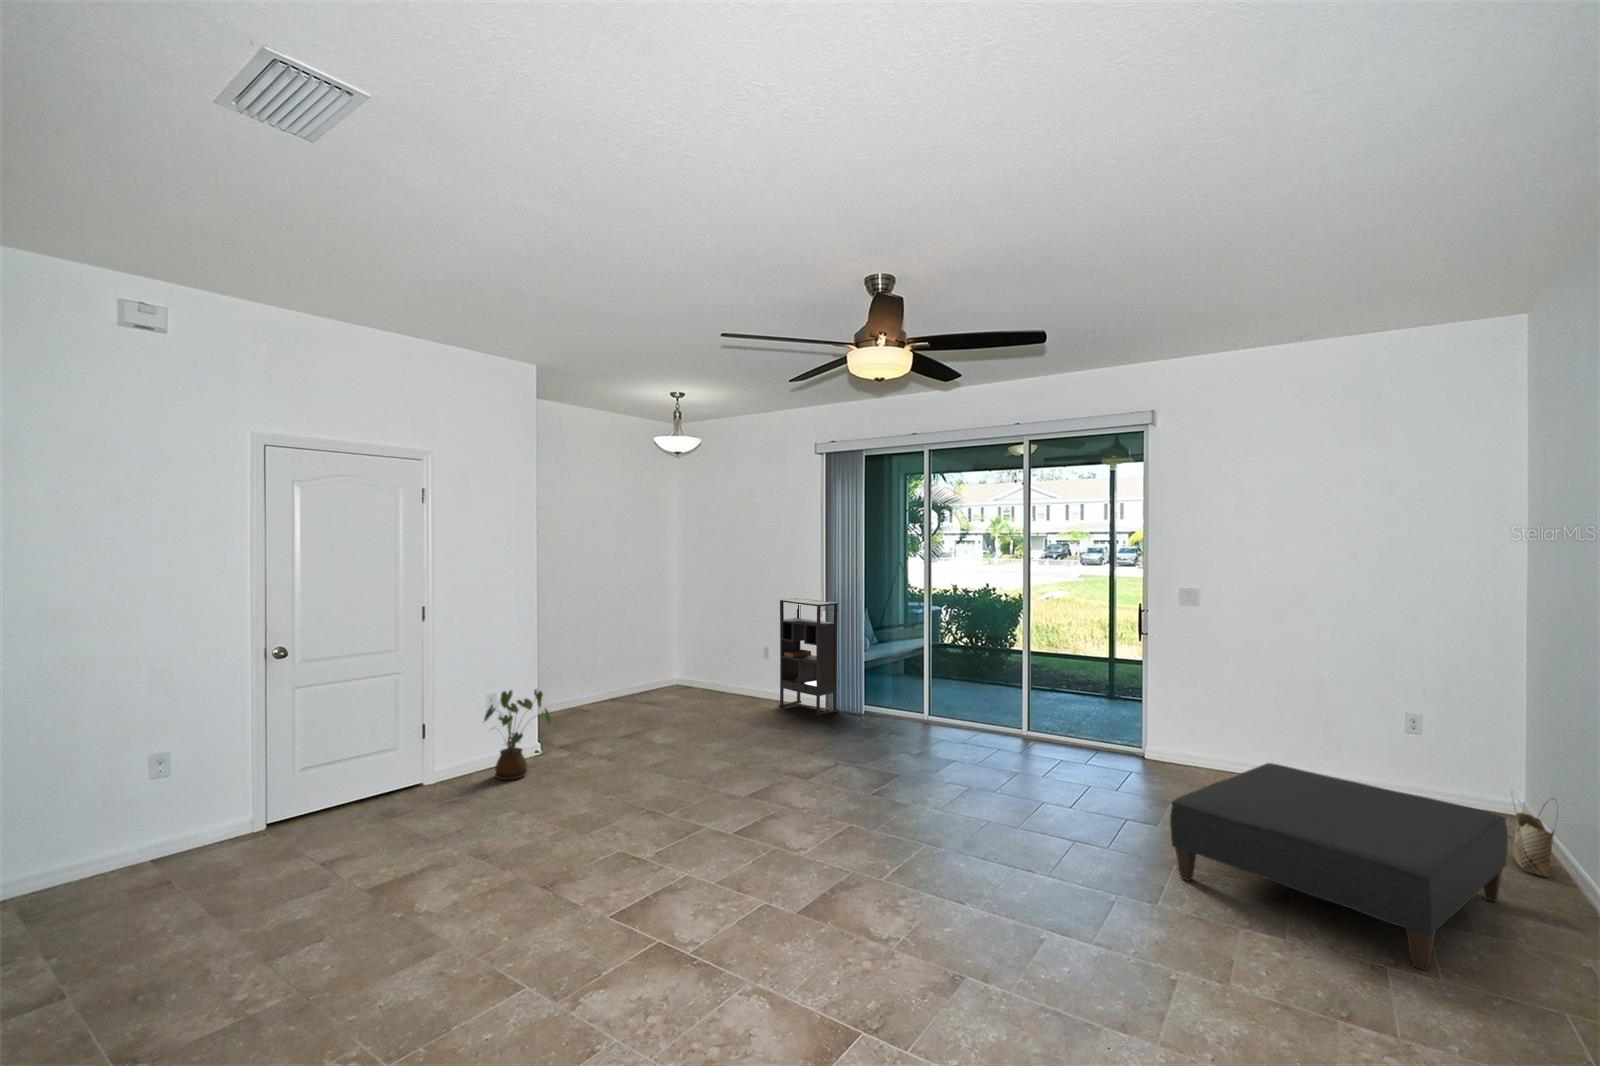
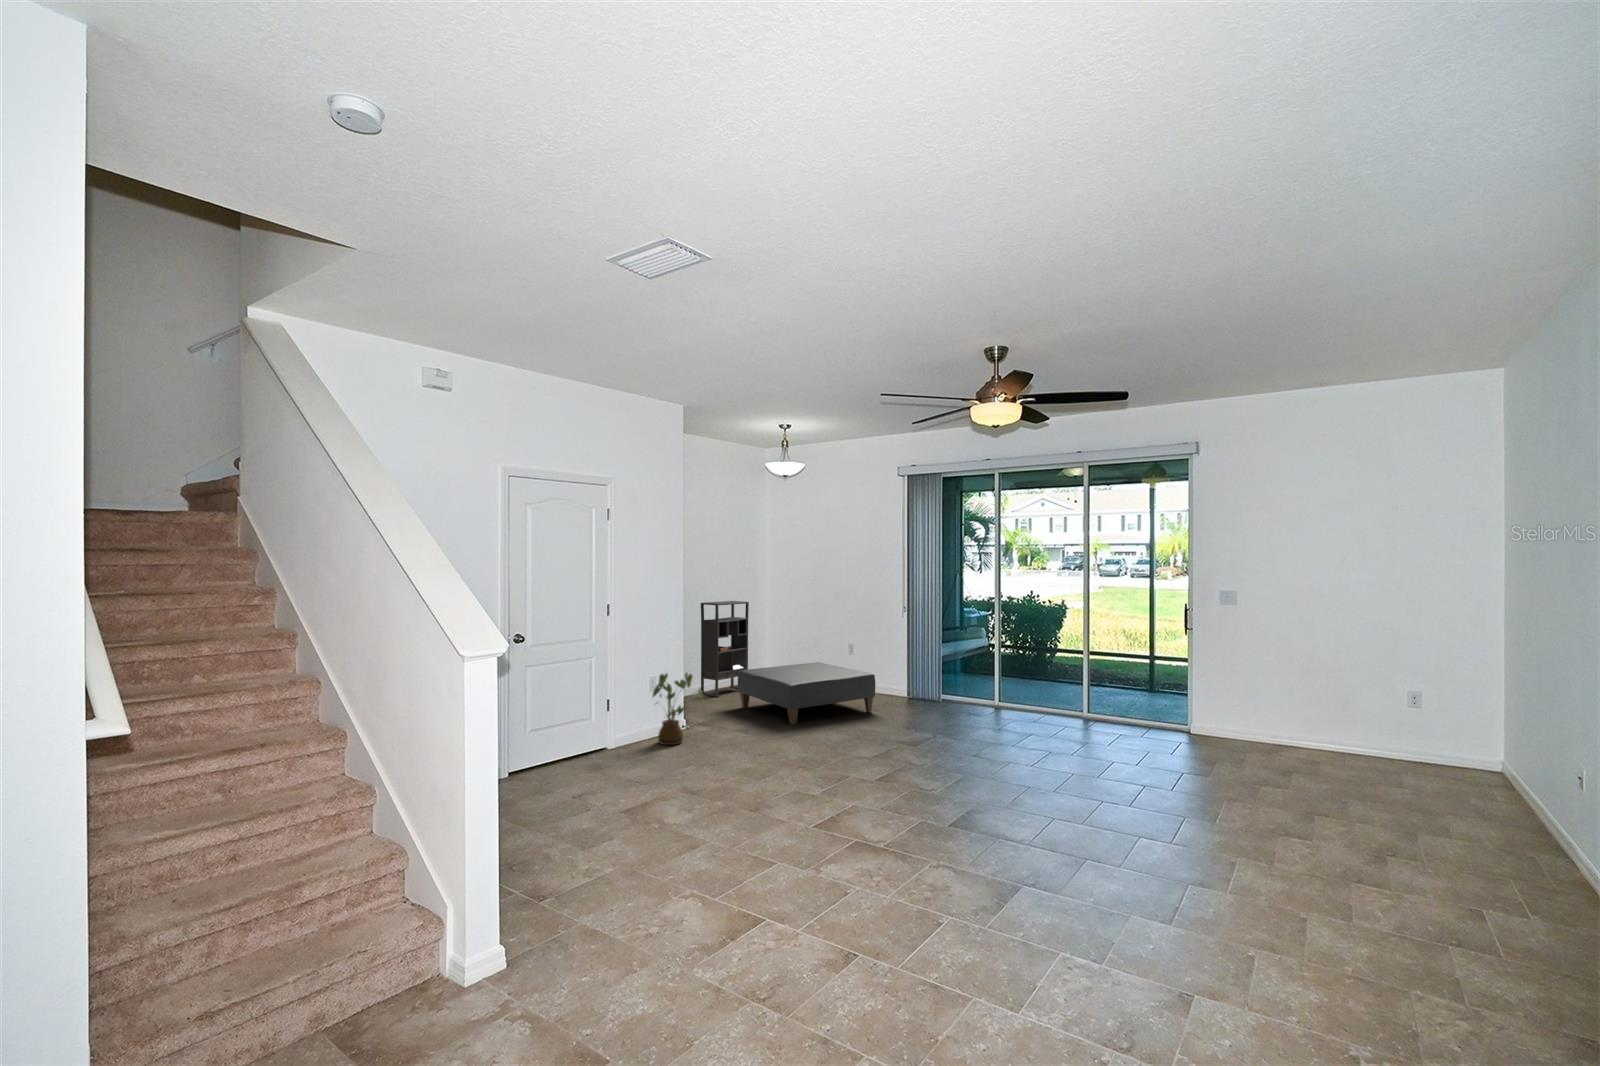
bookshelf: present [778,598,838,716] -> present [701,601,749,697]
ottoman: present [1170,763,1508,971] -> present [738,662,875,725]
woven basket: present [1512,805,1554,877] -> none [1486,744,1522,808]

